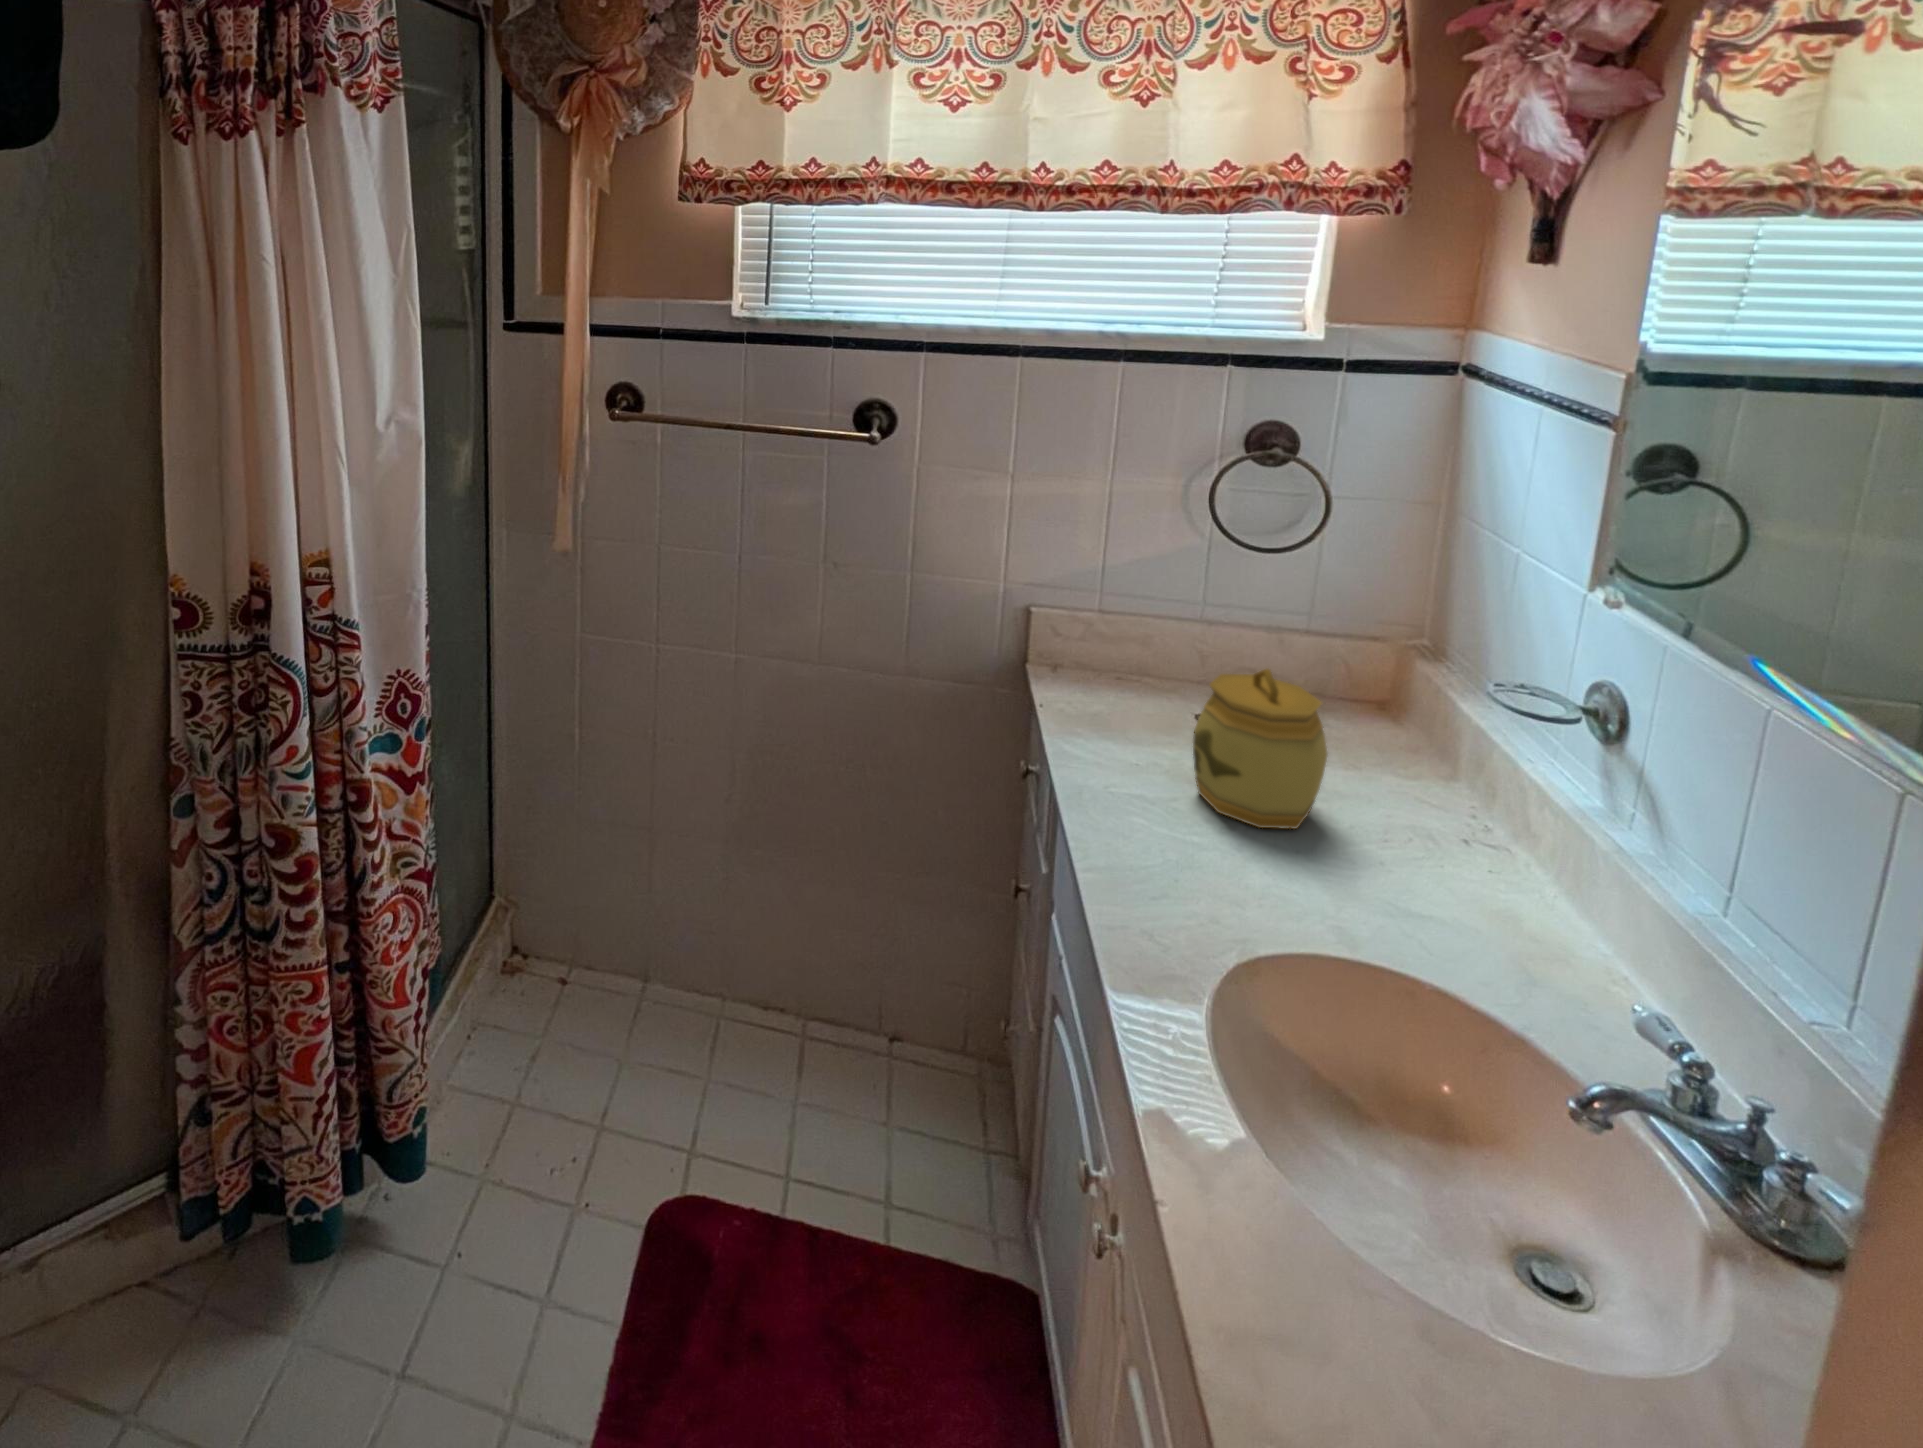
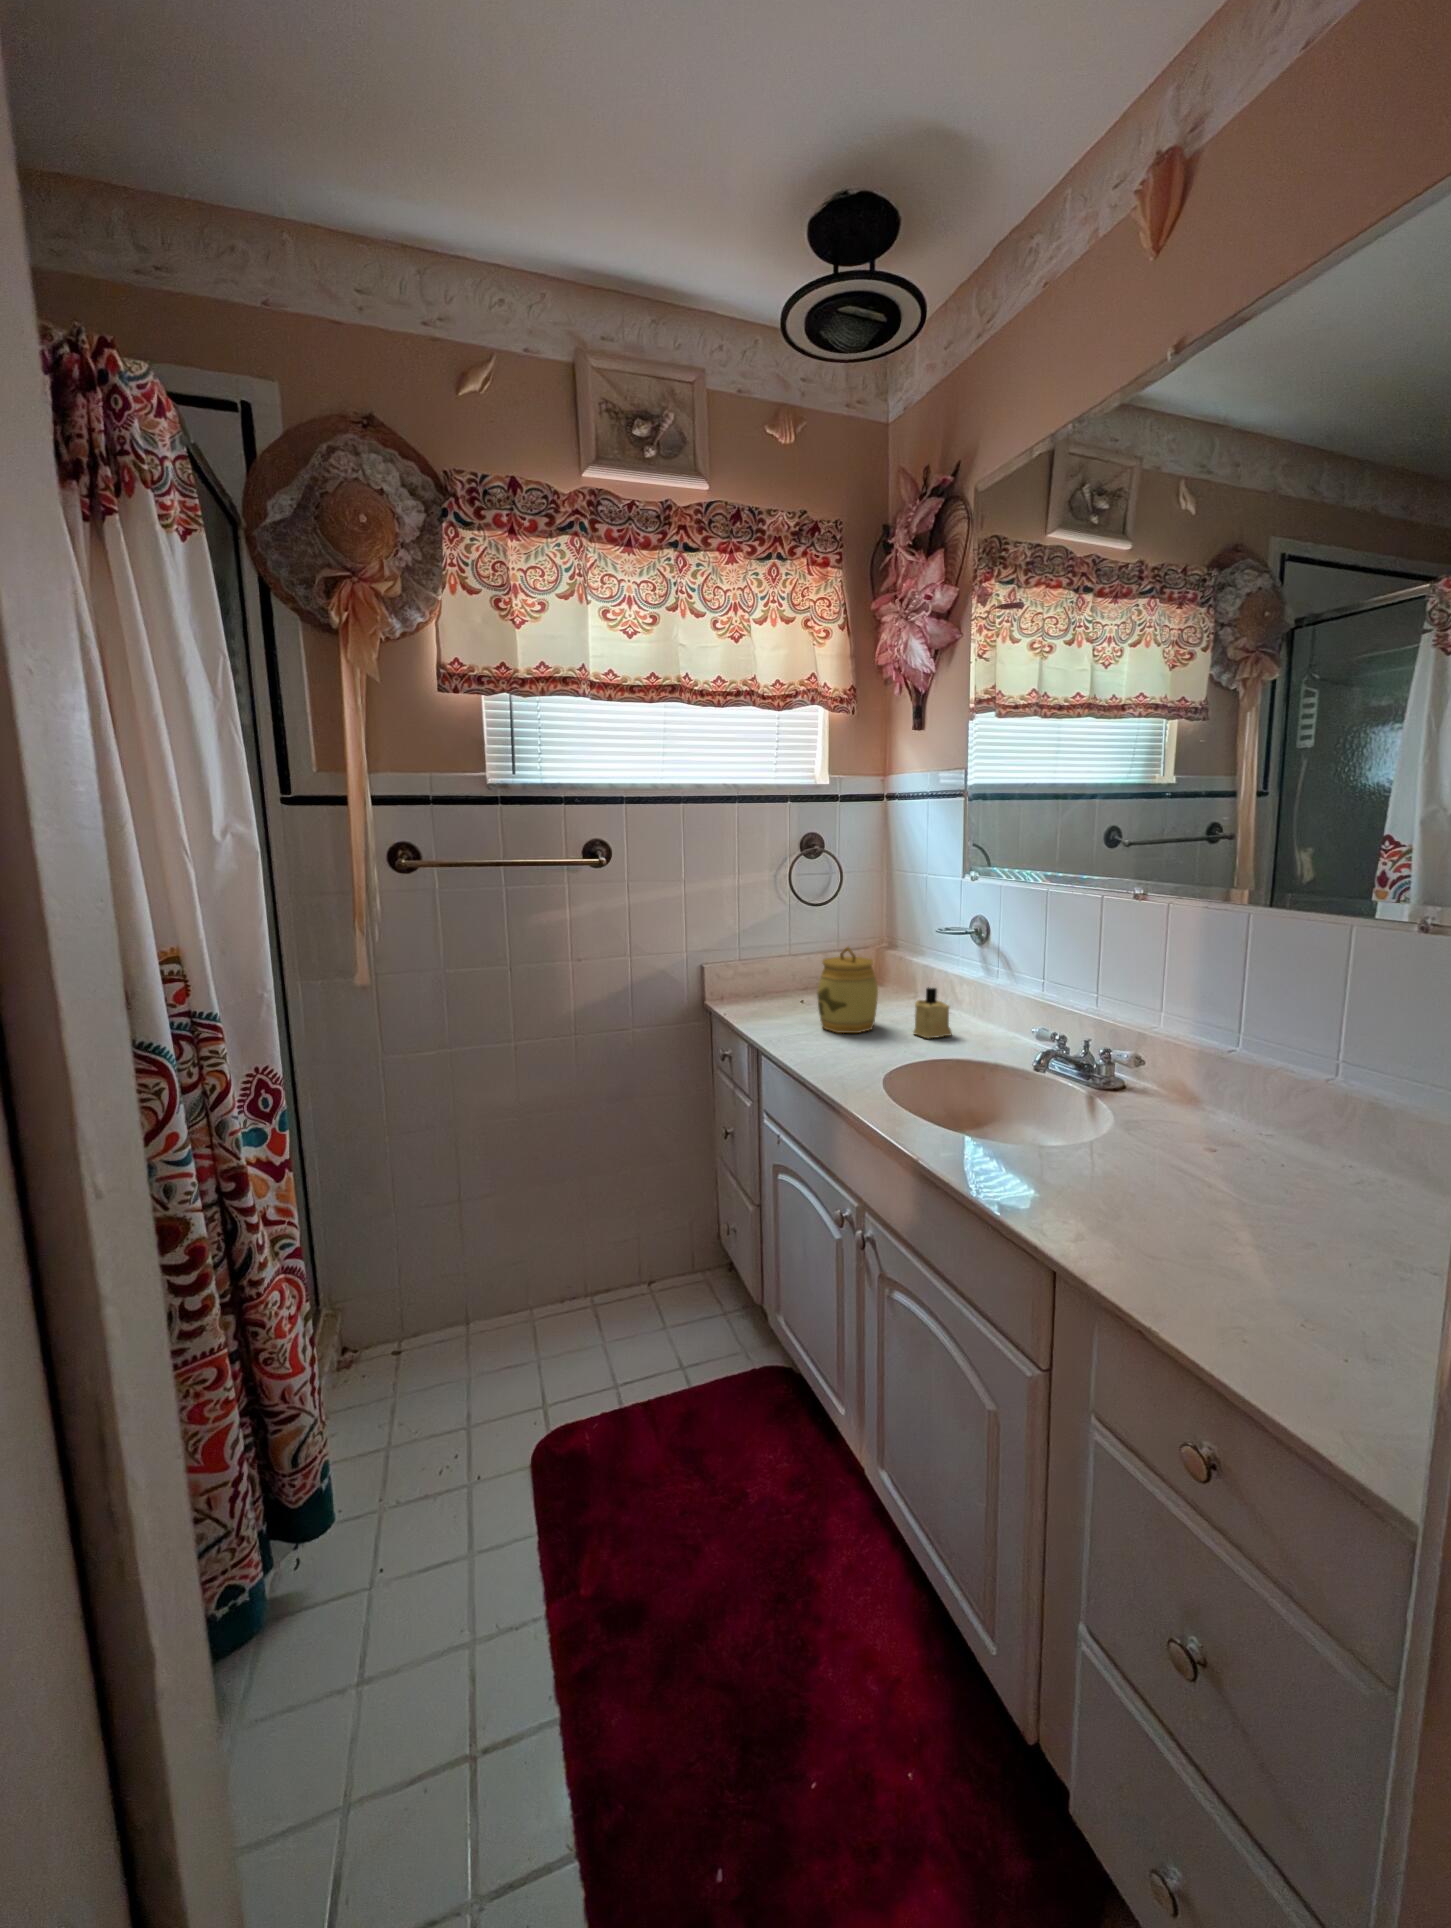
candle: none [1383,793,1477,902] -> present [913,987,952,1038]

